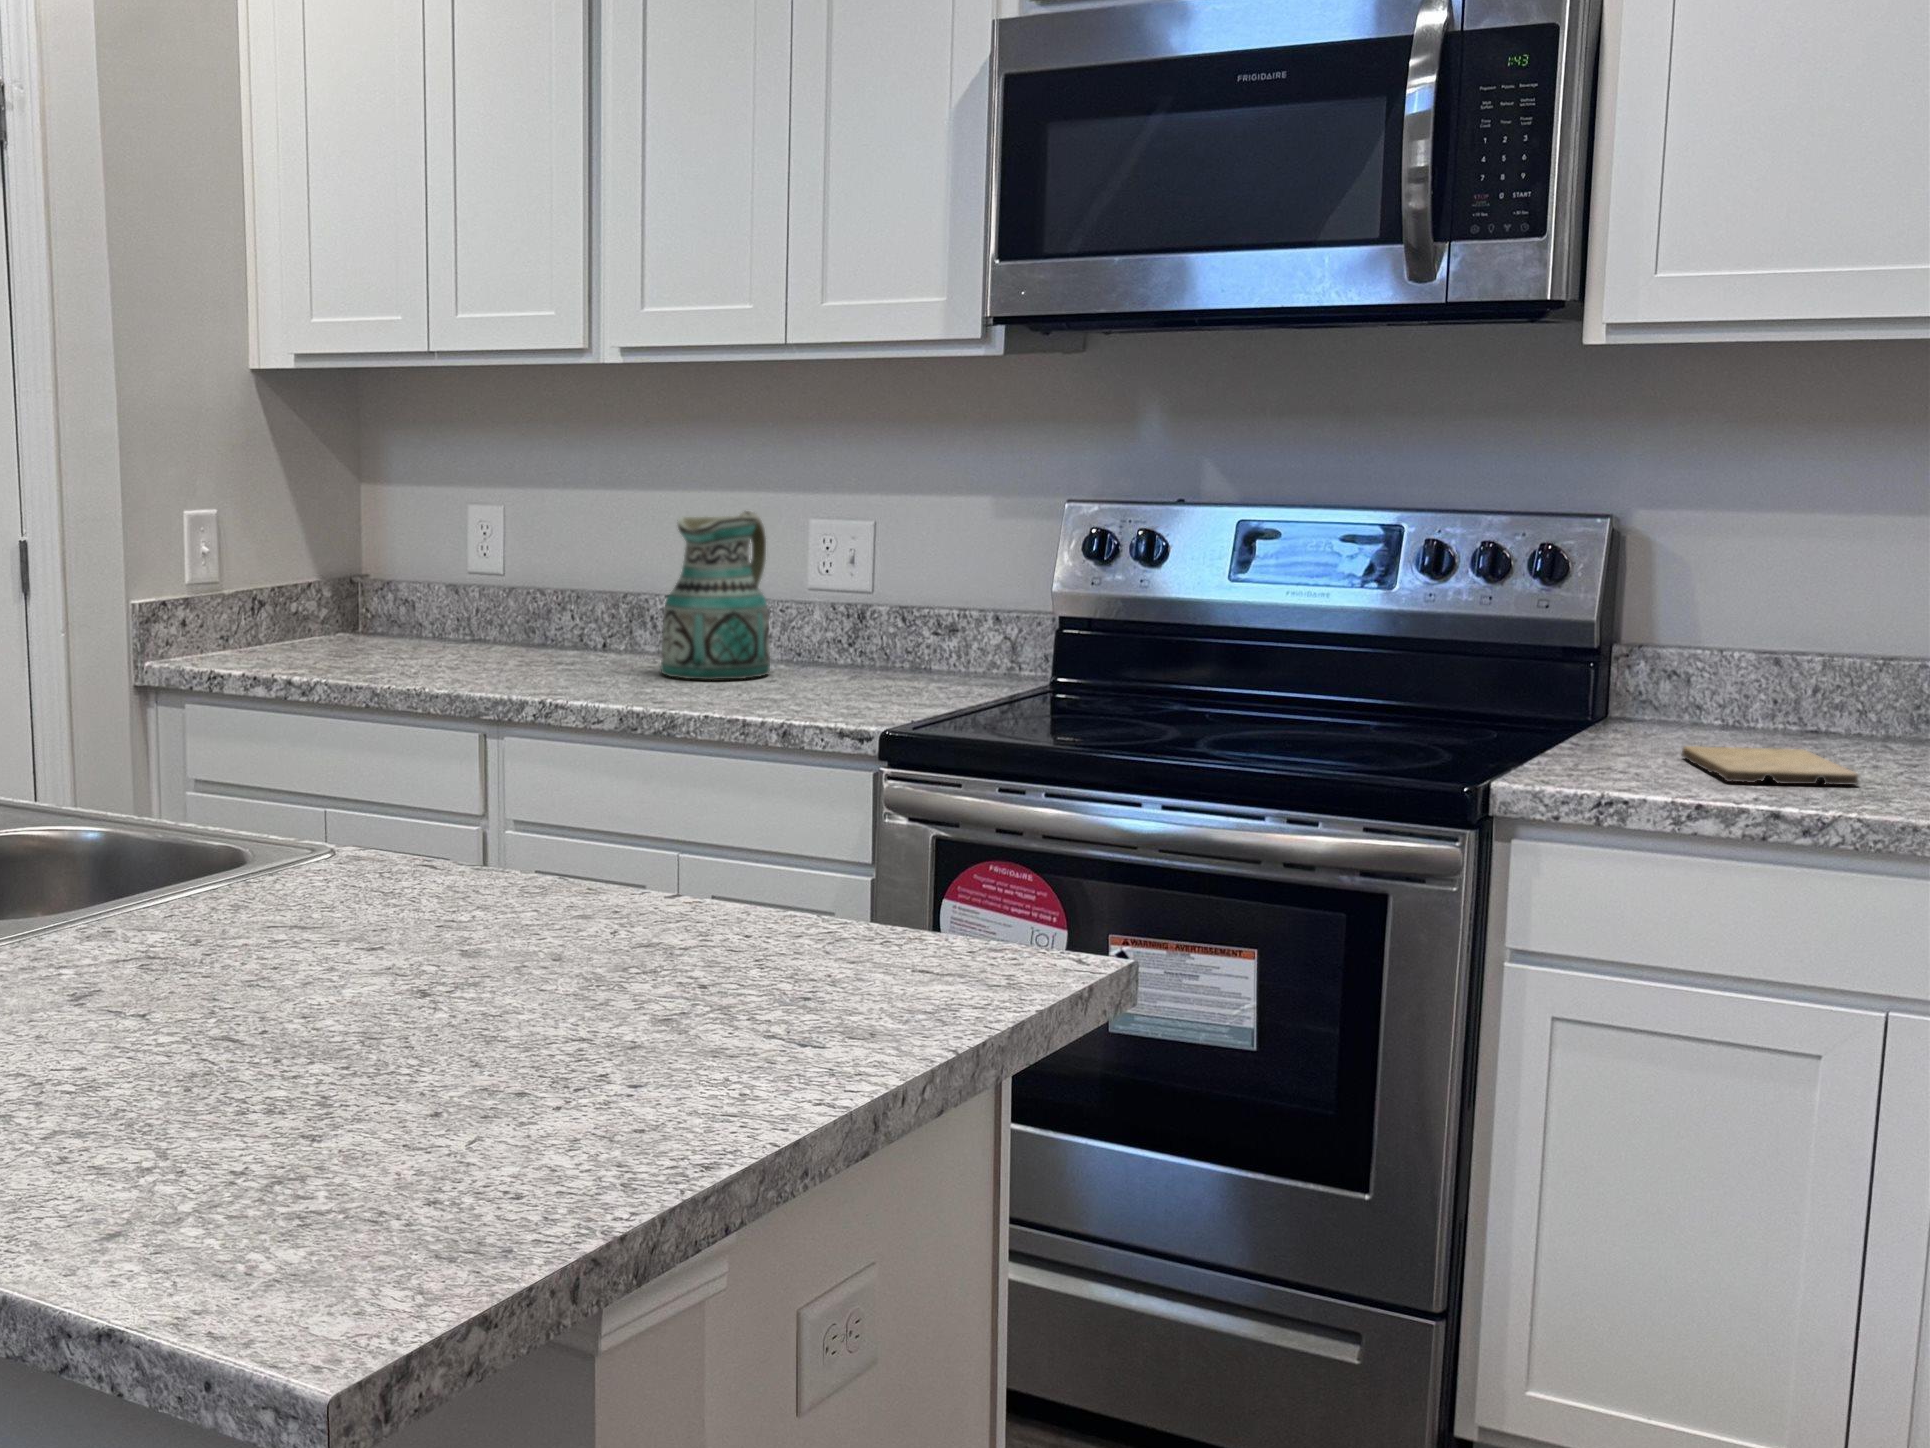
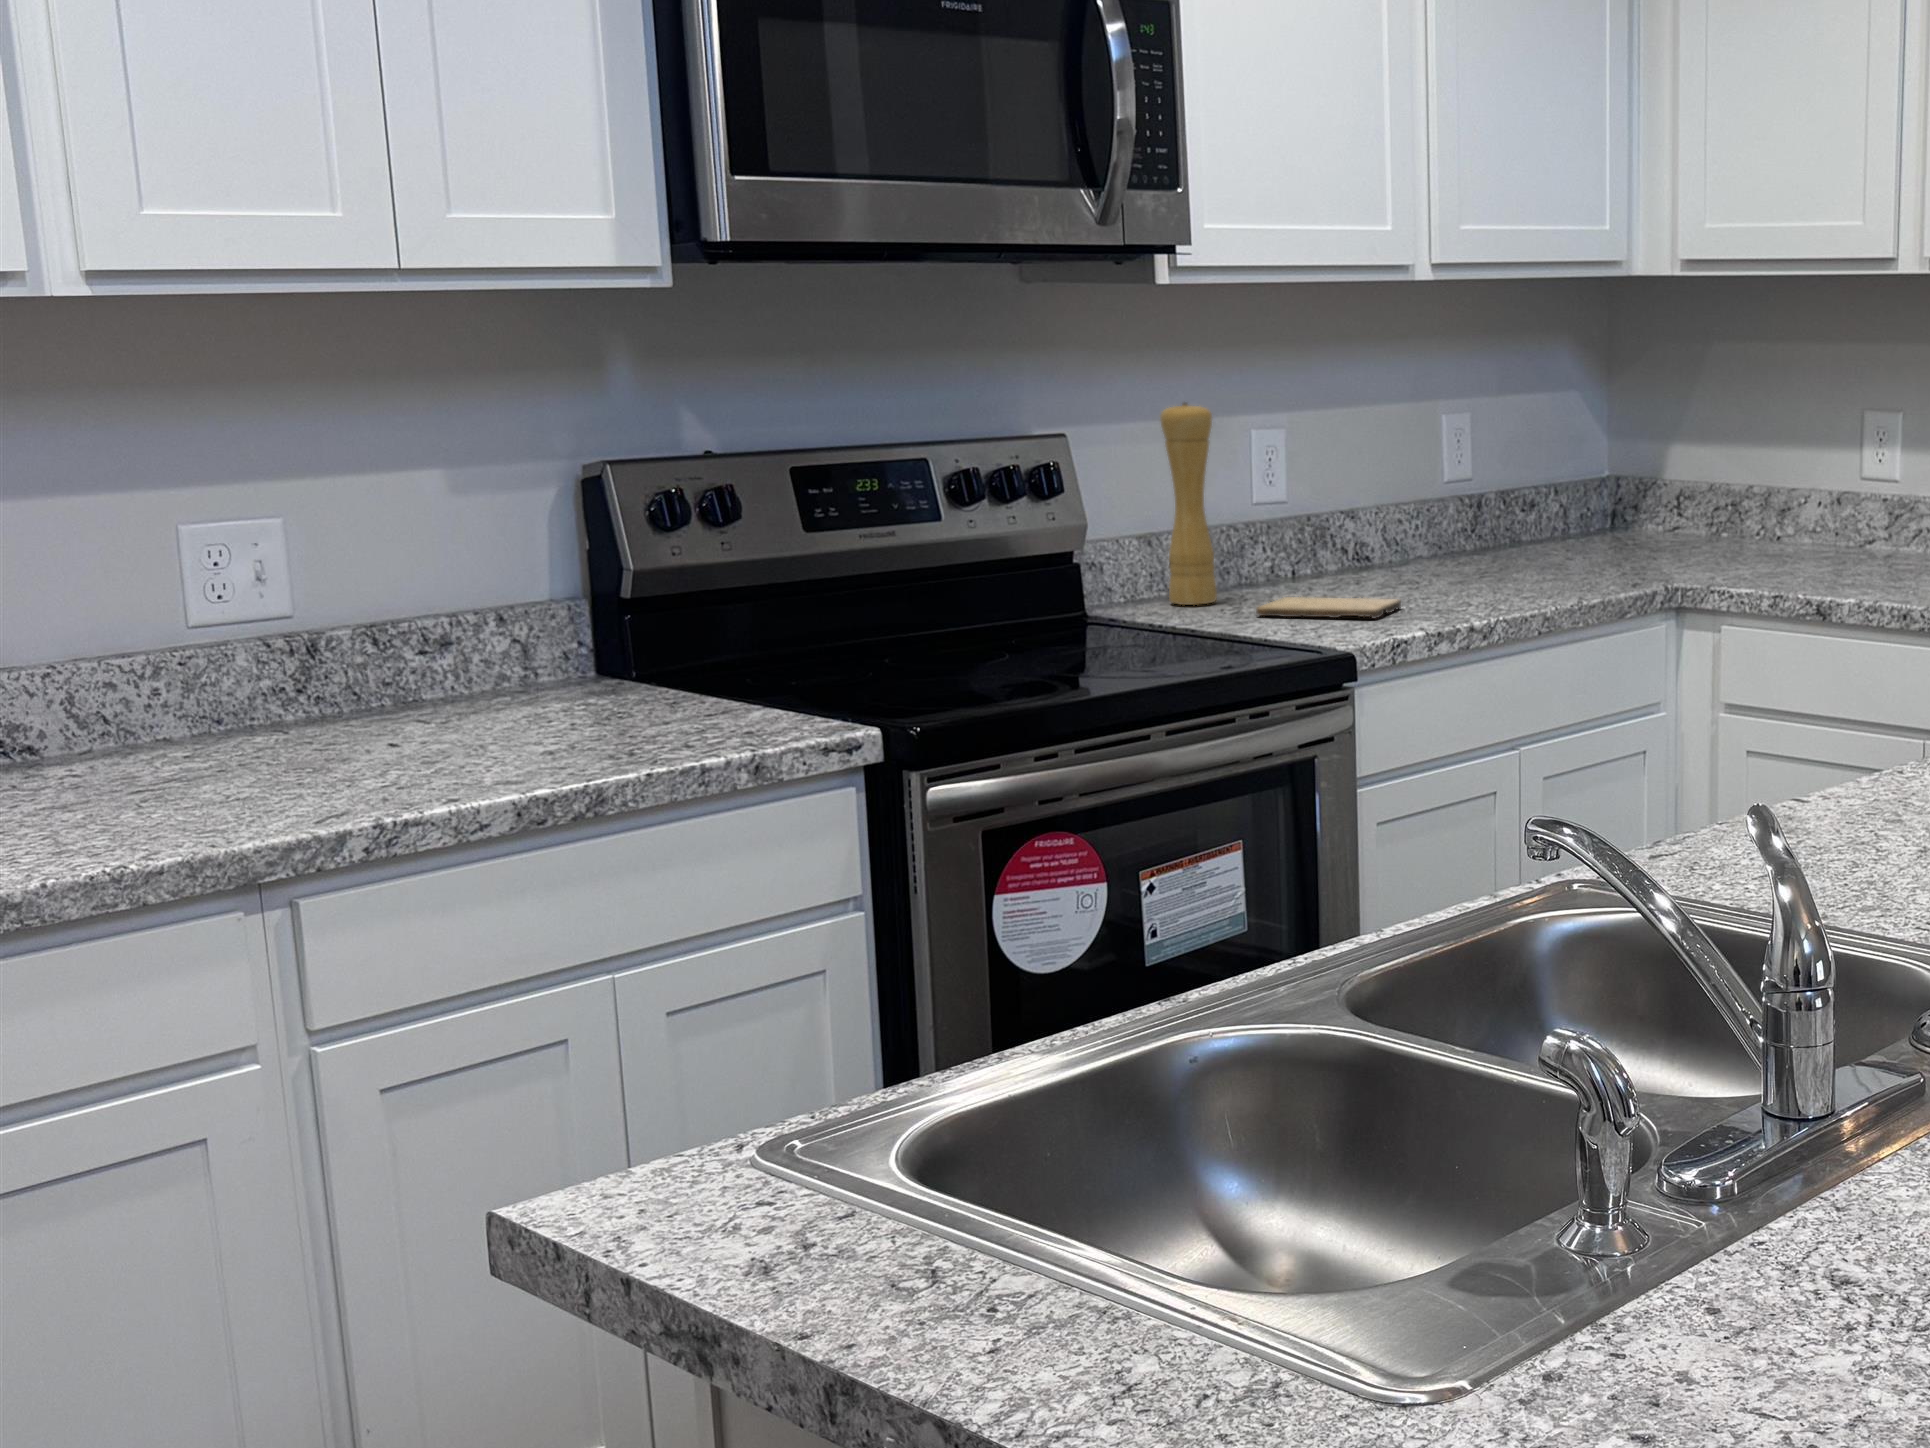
pepper mill: none [1726,494,1812,743] -> present [1160,402,1217,605]
ceramic pitcher: present [661,511,770,680] -> none [171,514,359,774]

